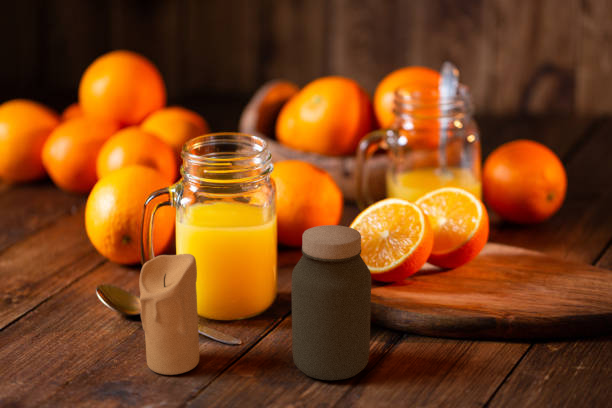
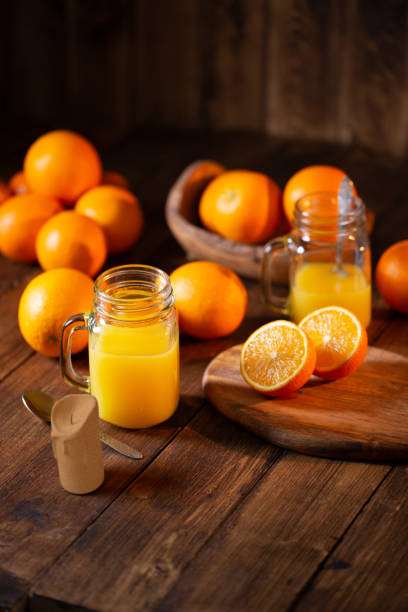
jar: present [292,225,371,380] -> none [179,375,248,505]

